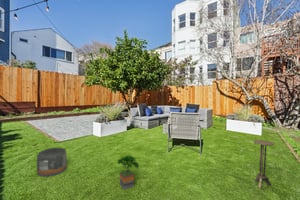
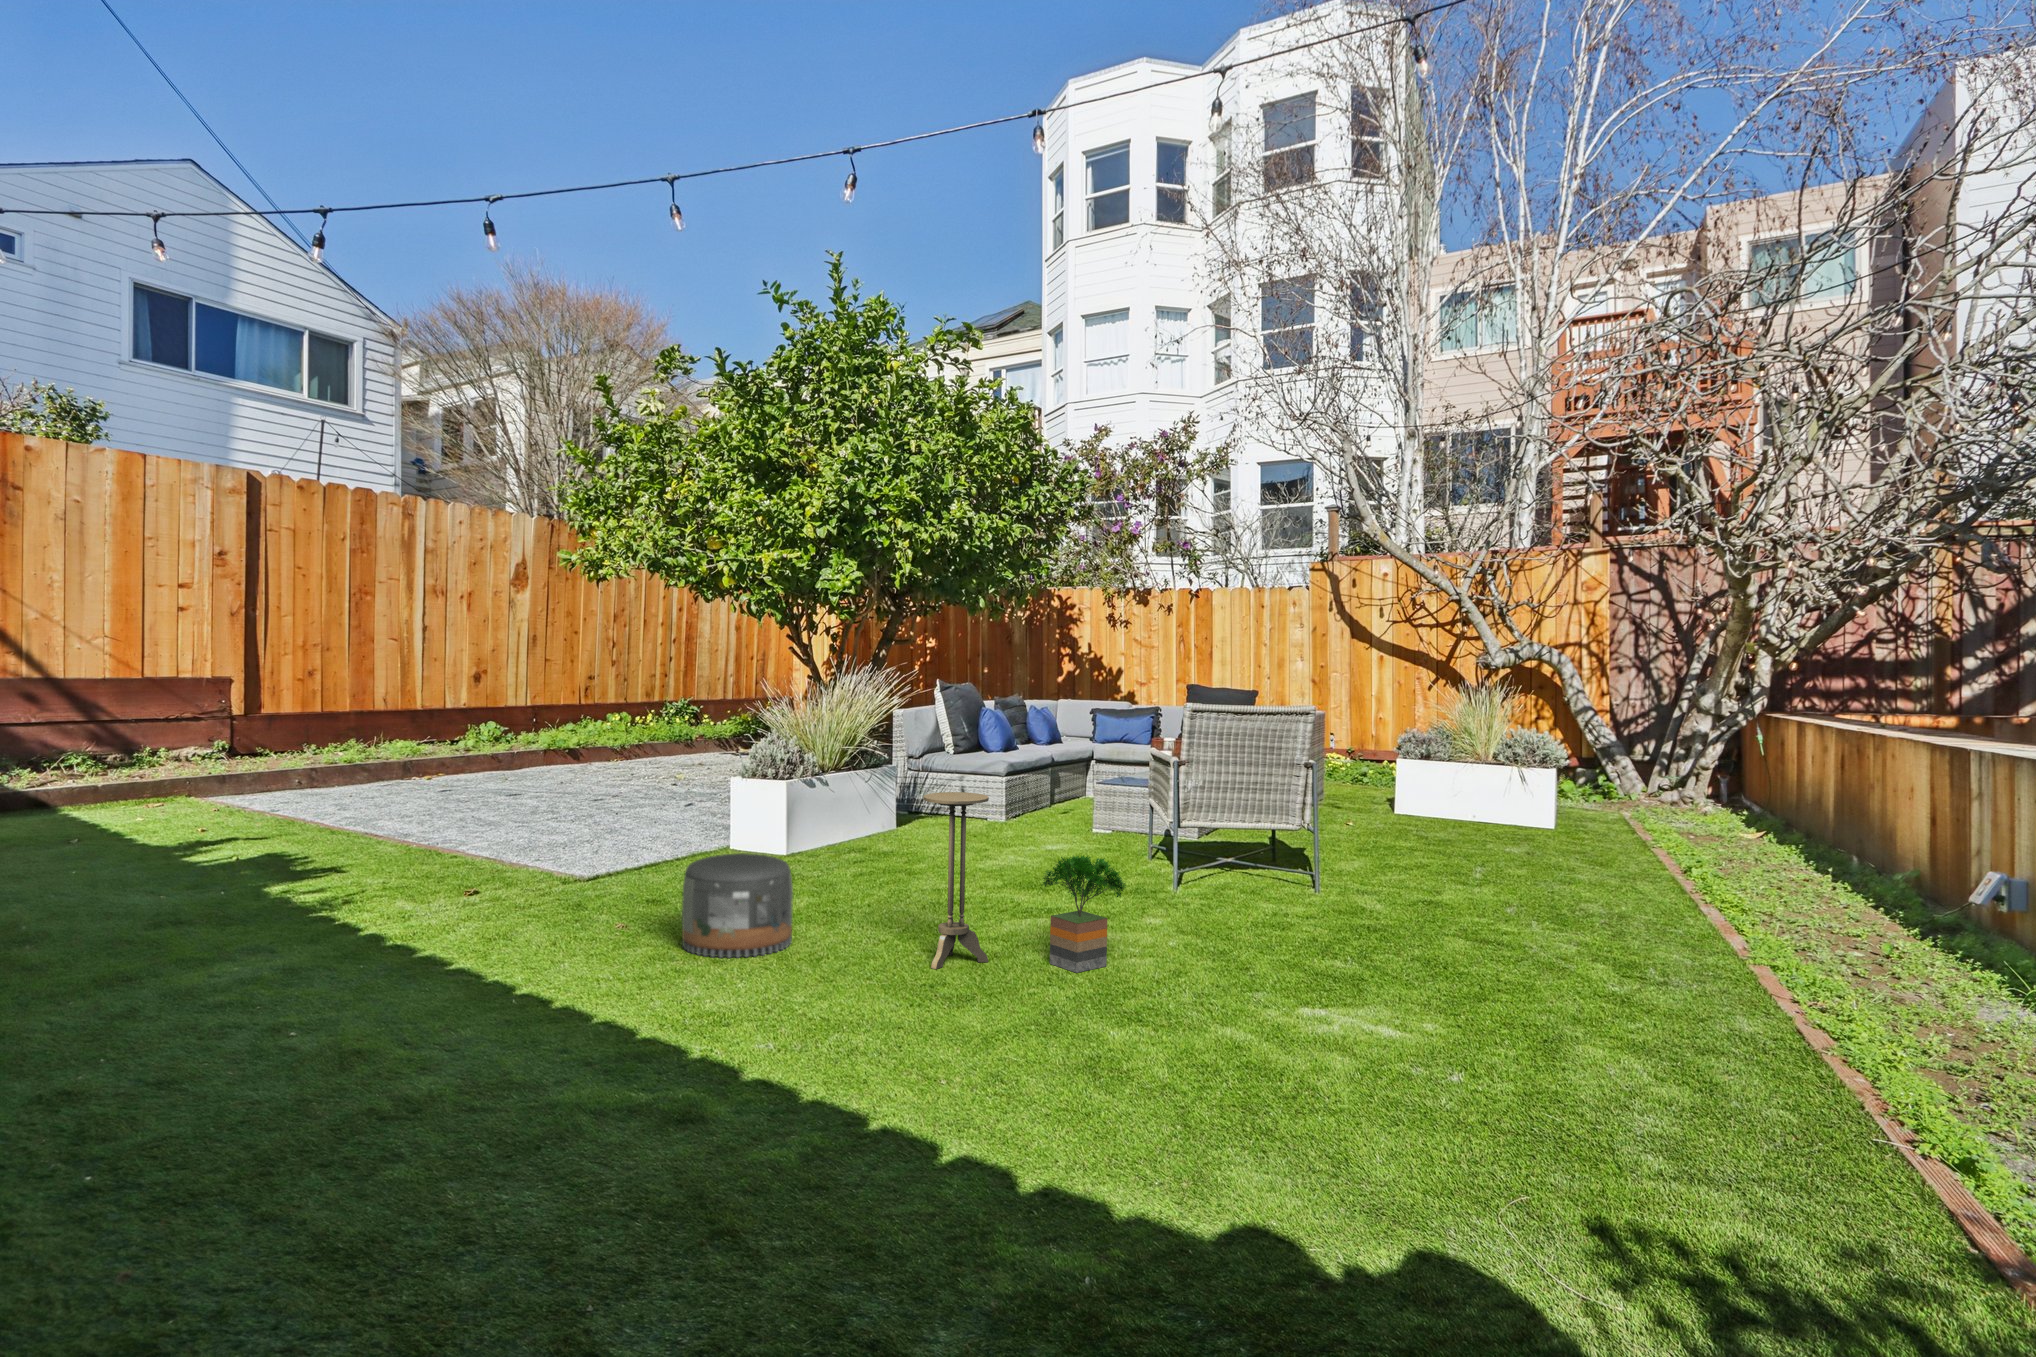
side table: present [254,140,274,188] -> present [923,792,989,969]

